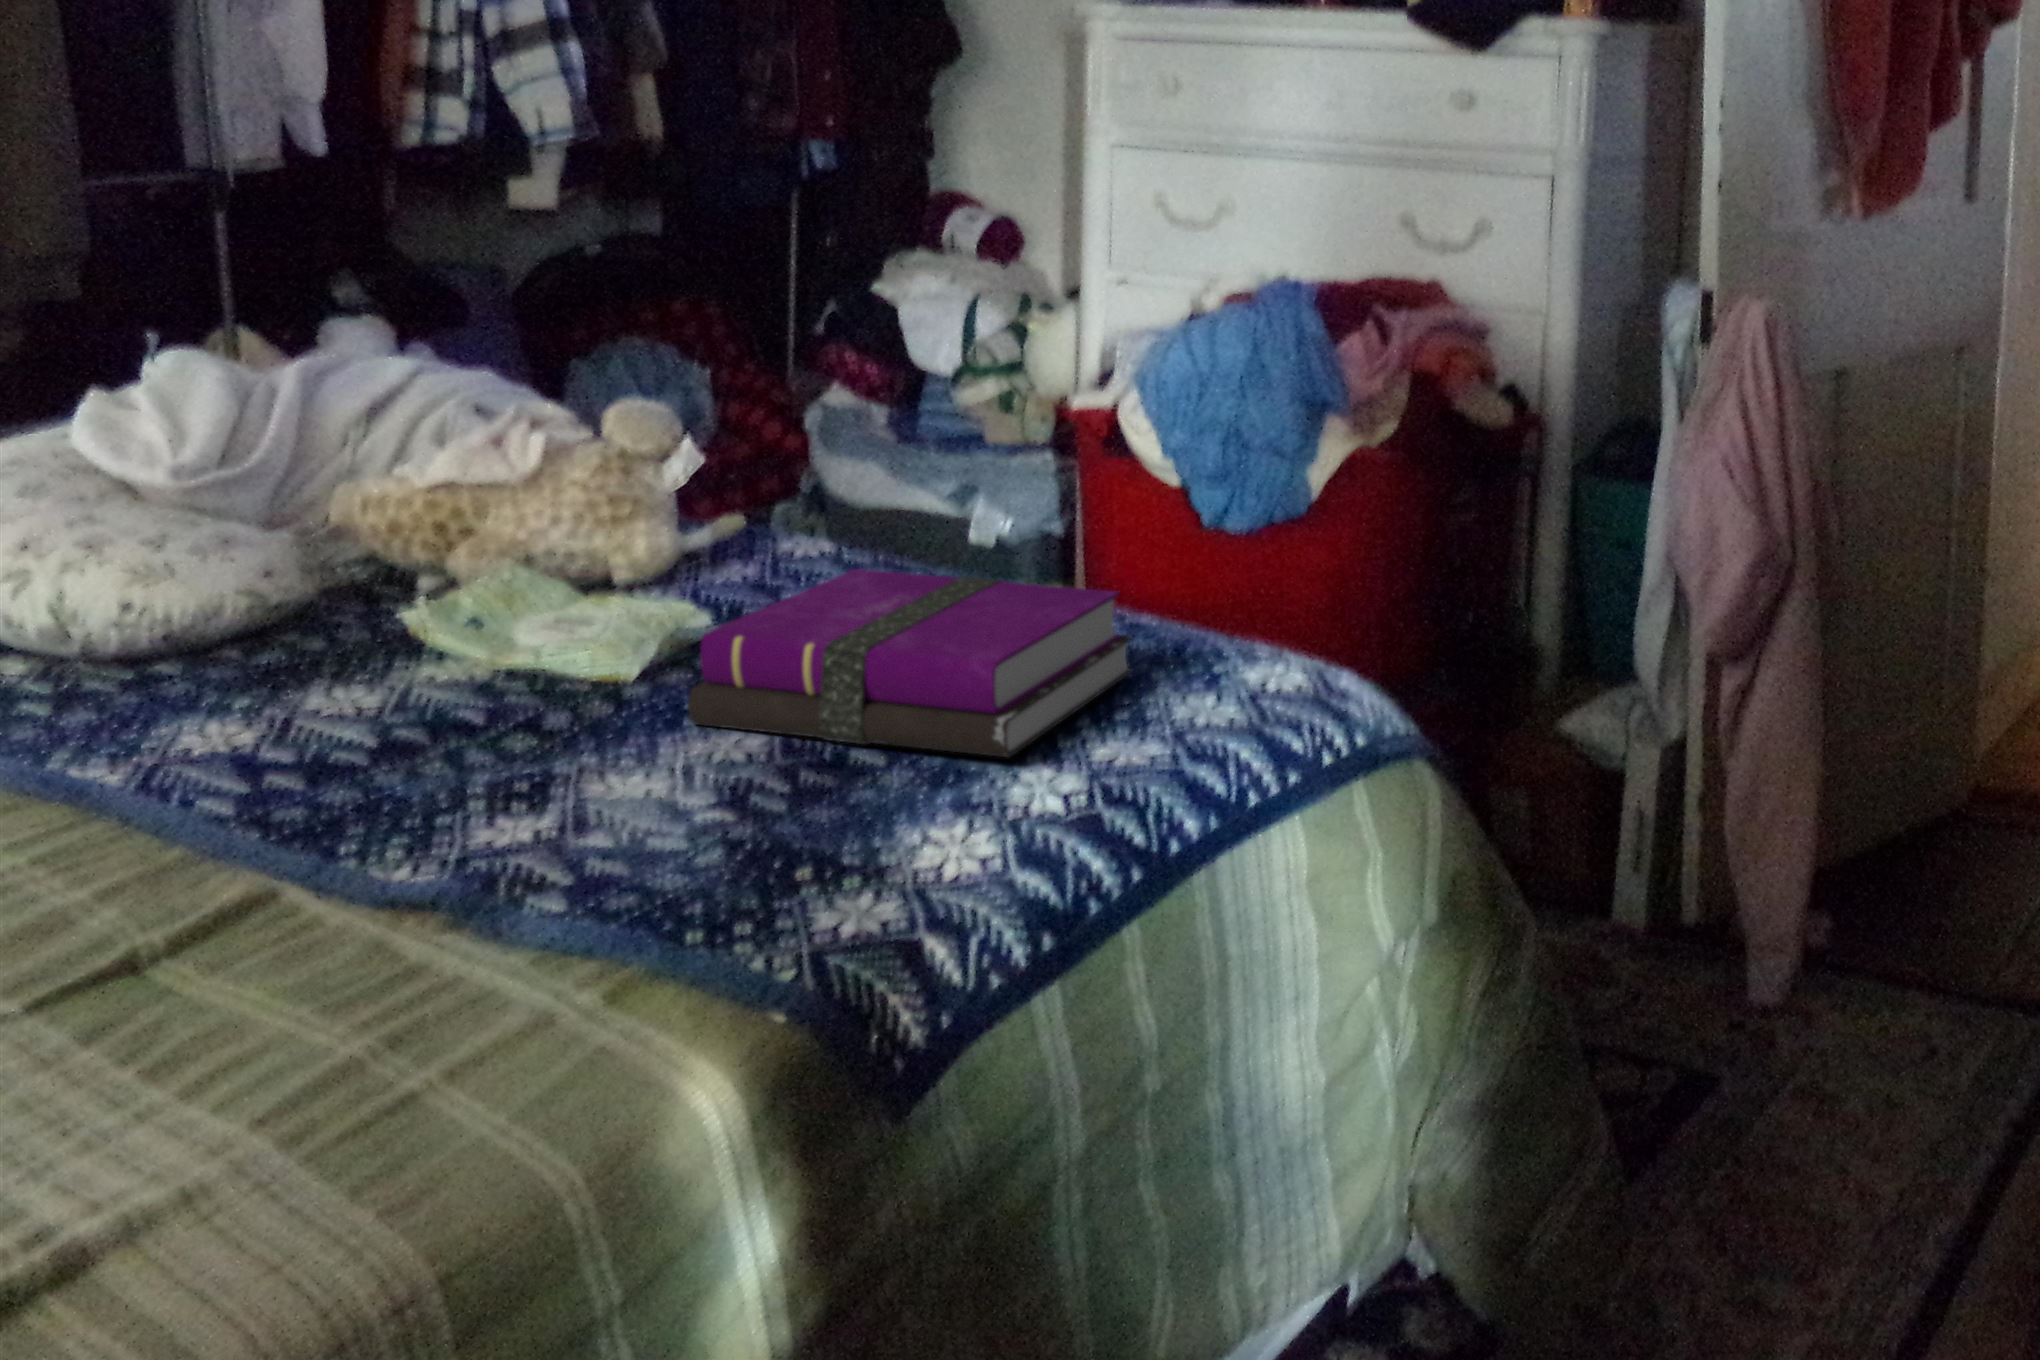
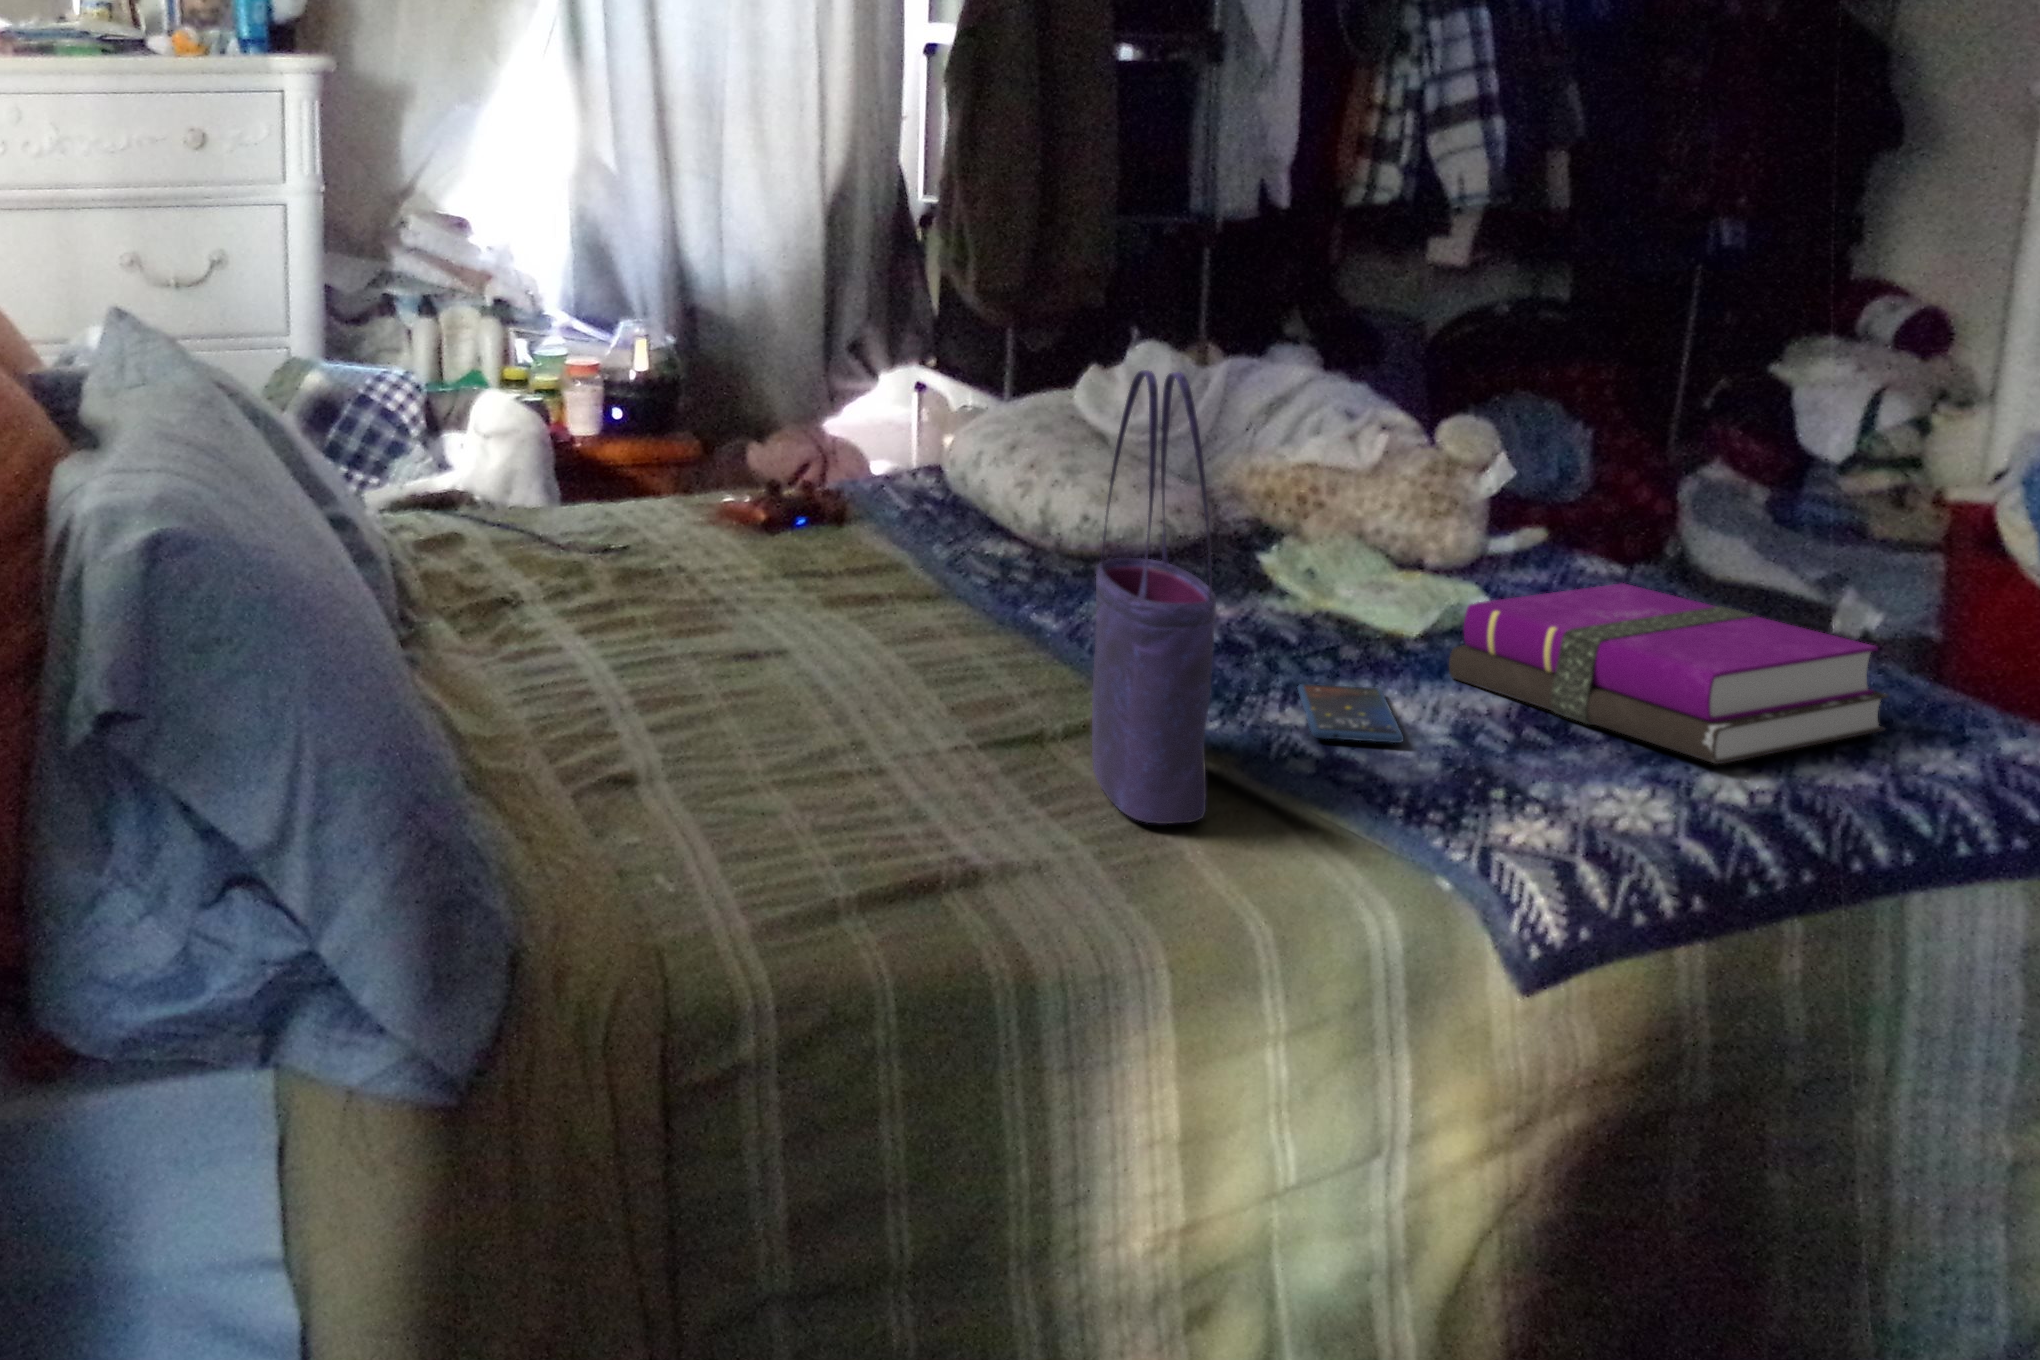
tote bag: none [205,430,436,1073] -> present [1092,370,1216,824]
smartphone: none [508,764,671,859] -> present [1298,684,1404,743]

